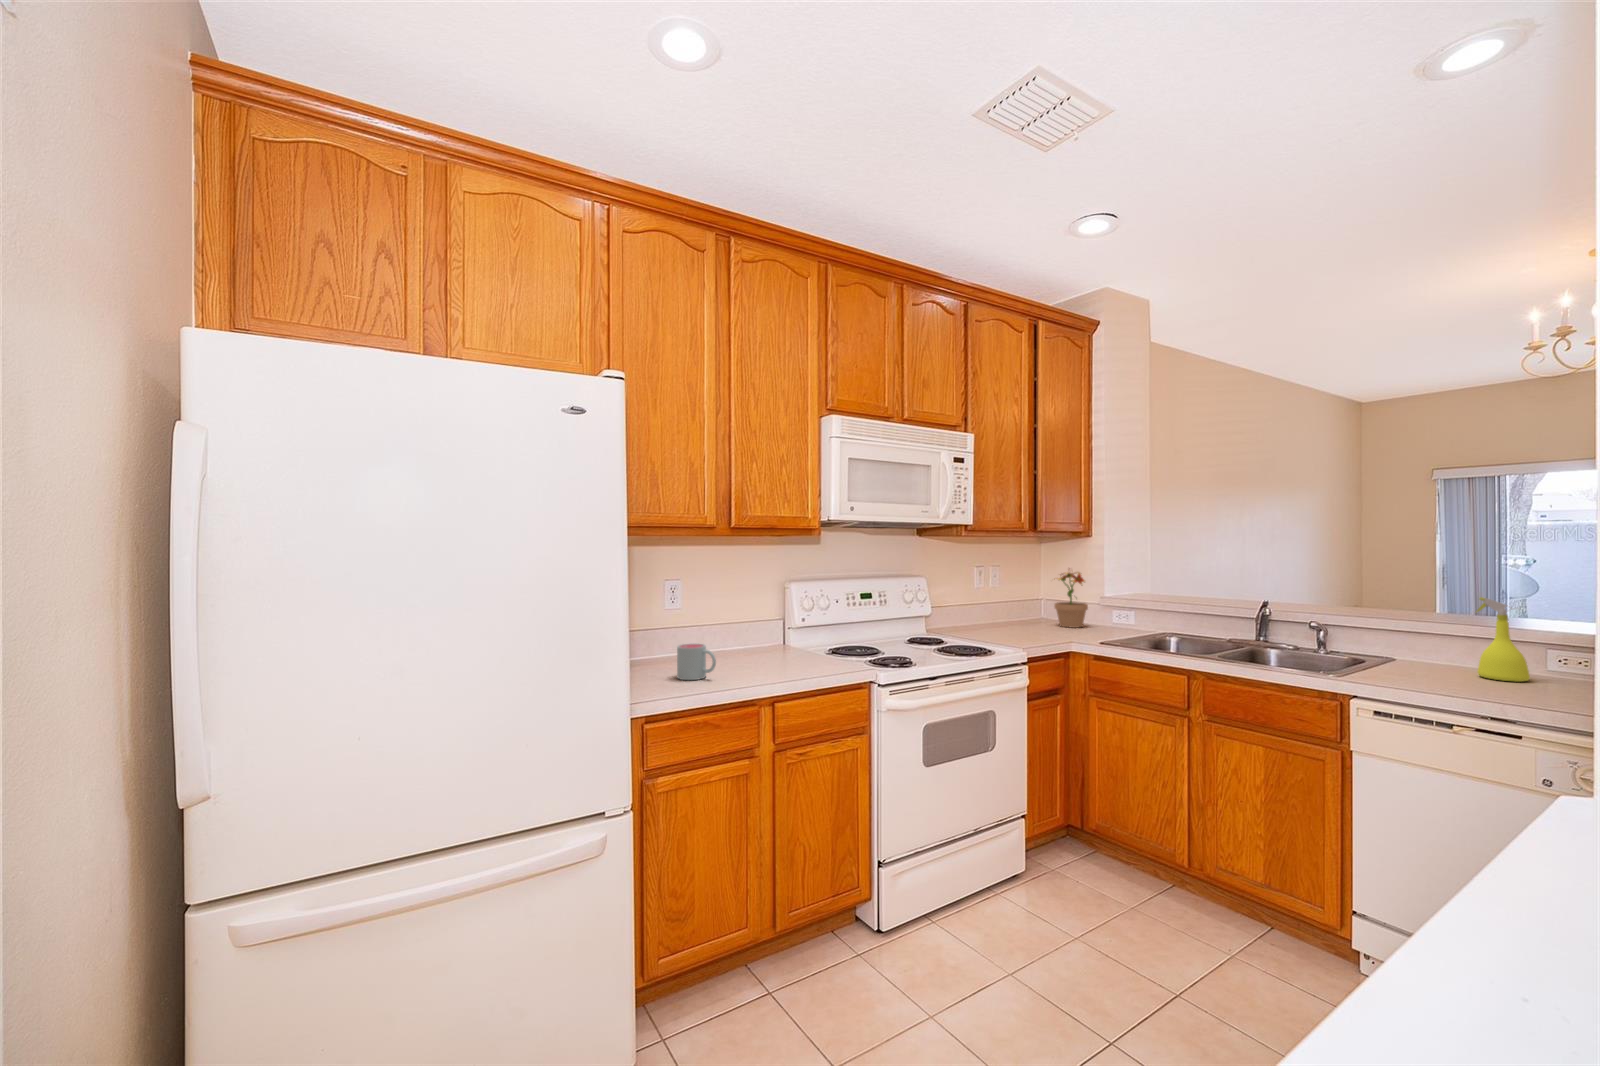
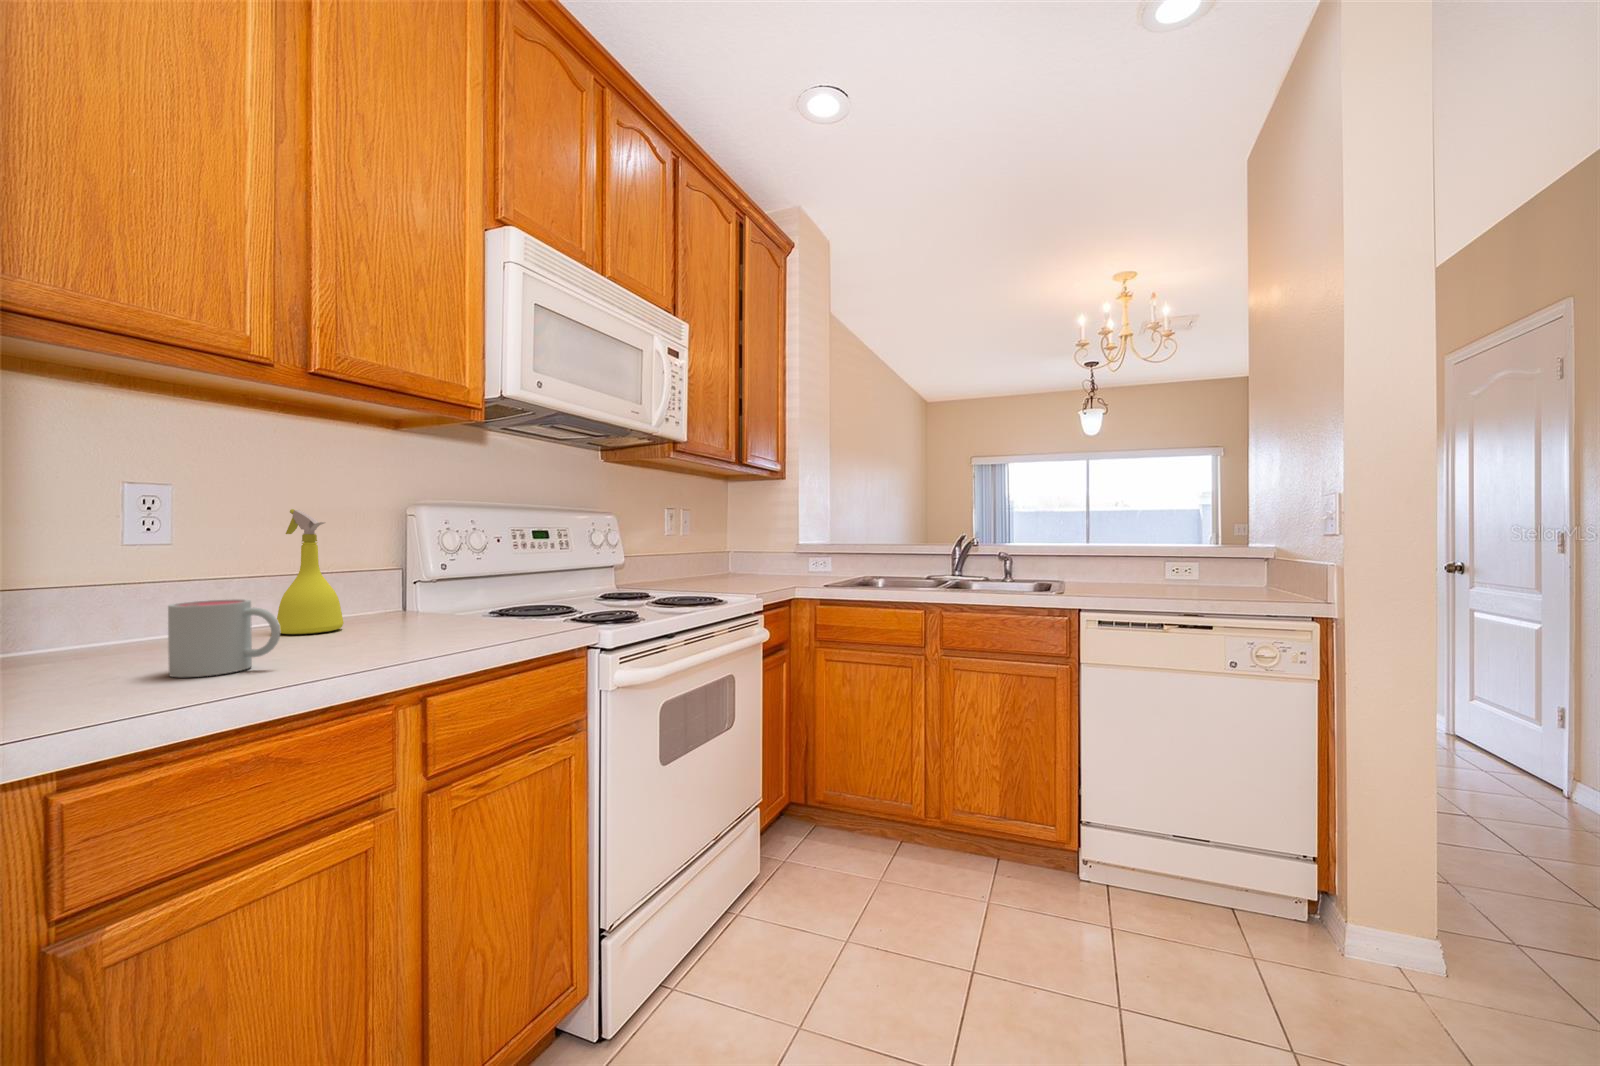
potted plant: present [1054,572,1088,628] -> none [749,511,787,578]
spray bottle: present [1476,597,1530,682] -> present [277,509,344,634]

